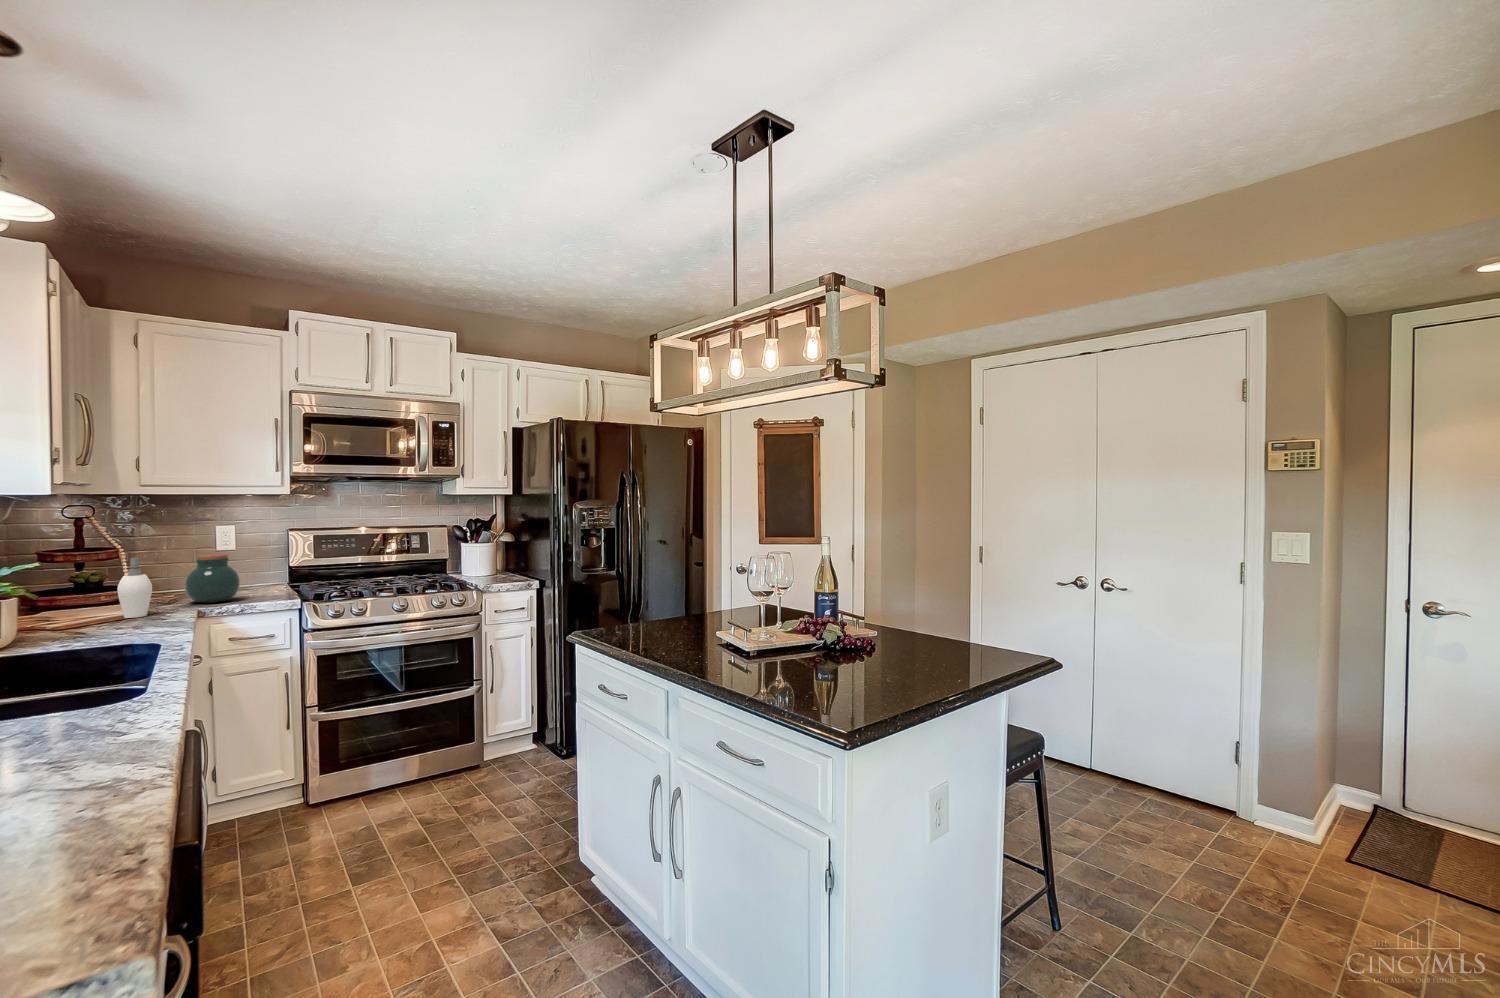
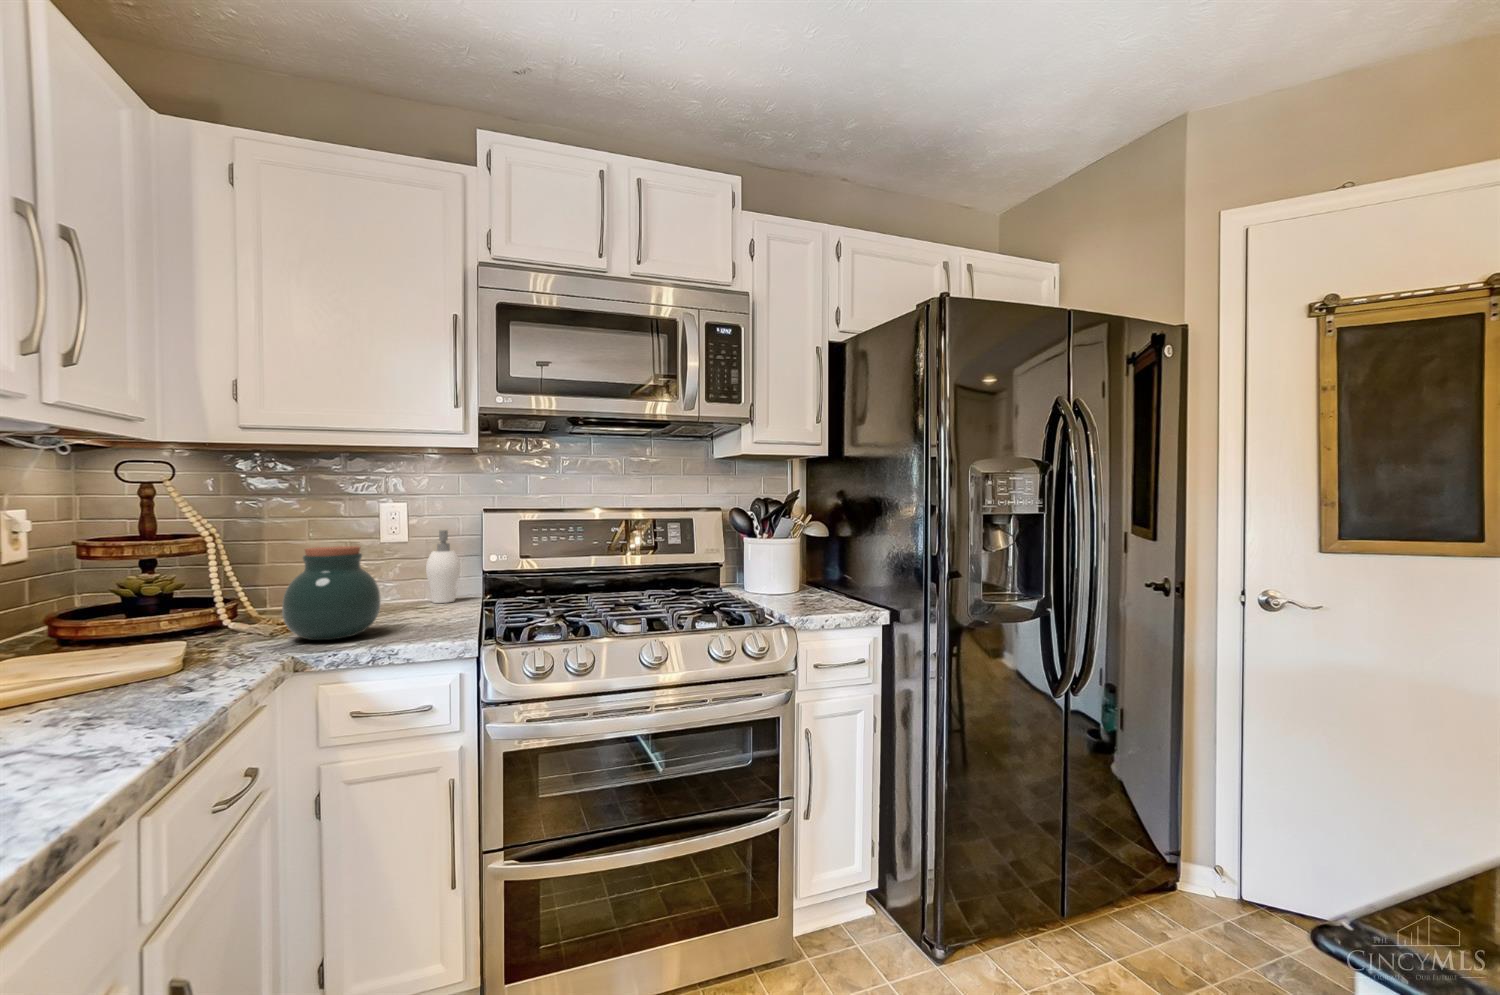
soap dispenser: present [117,558,154,618] -> present [426,530,460,603]

